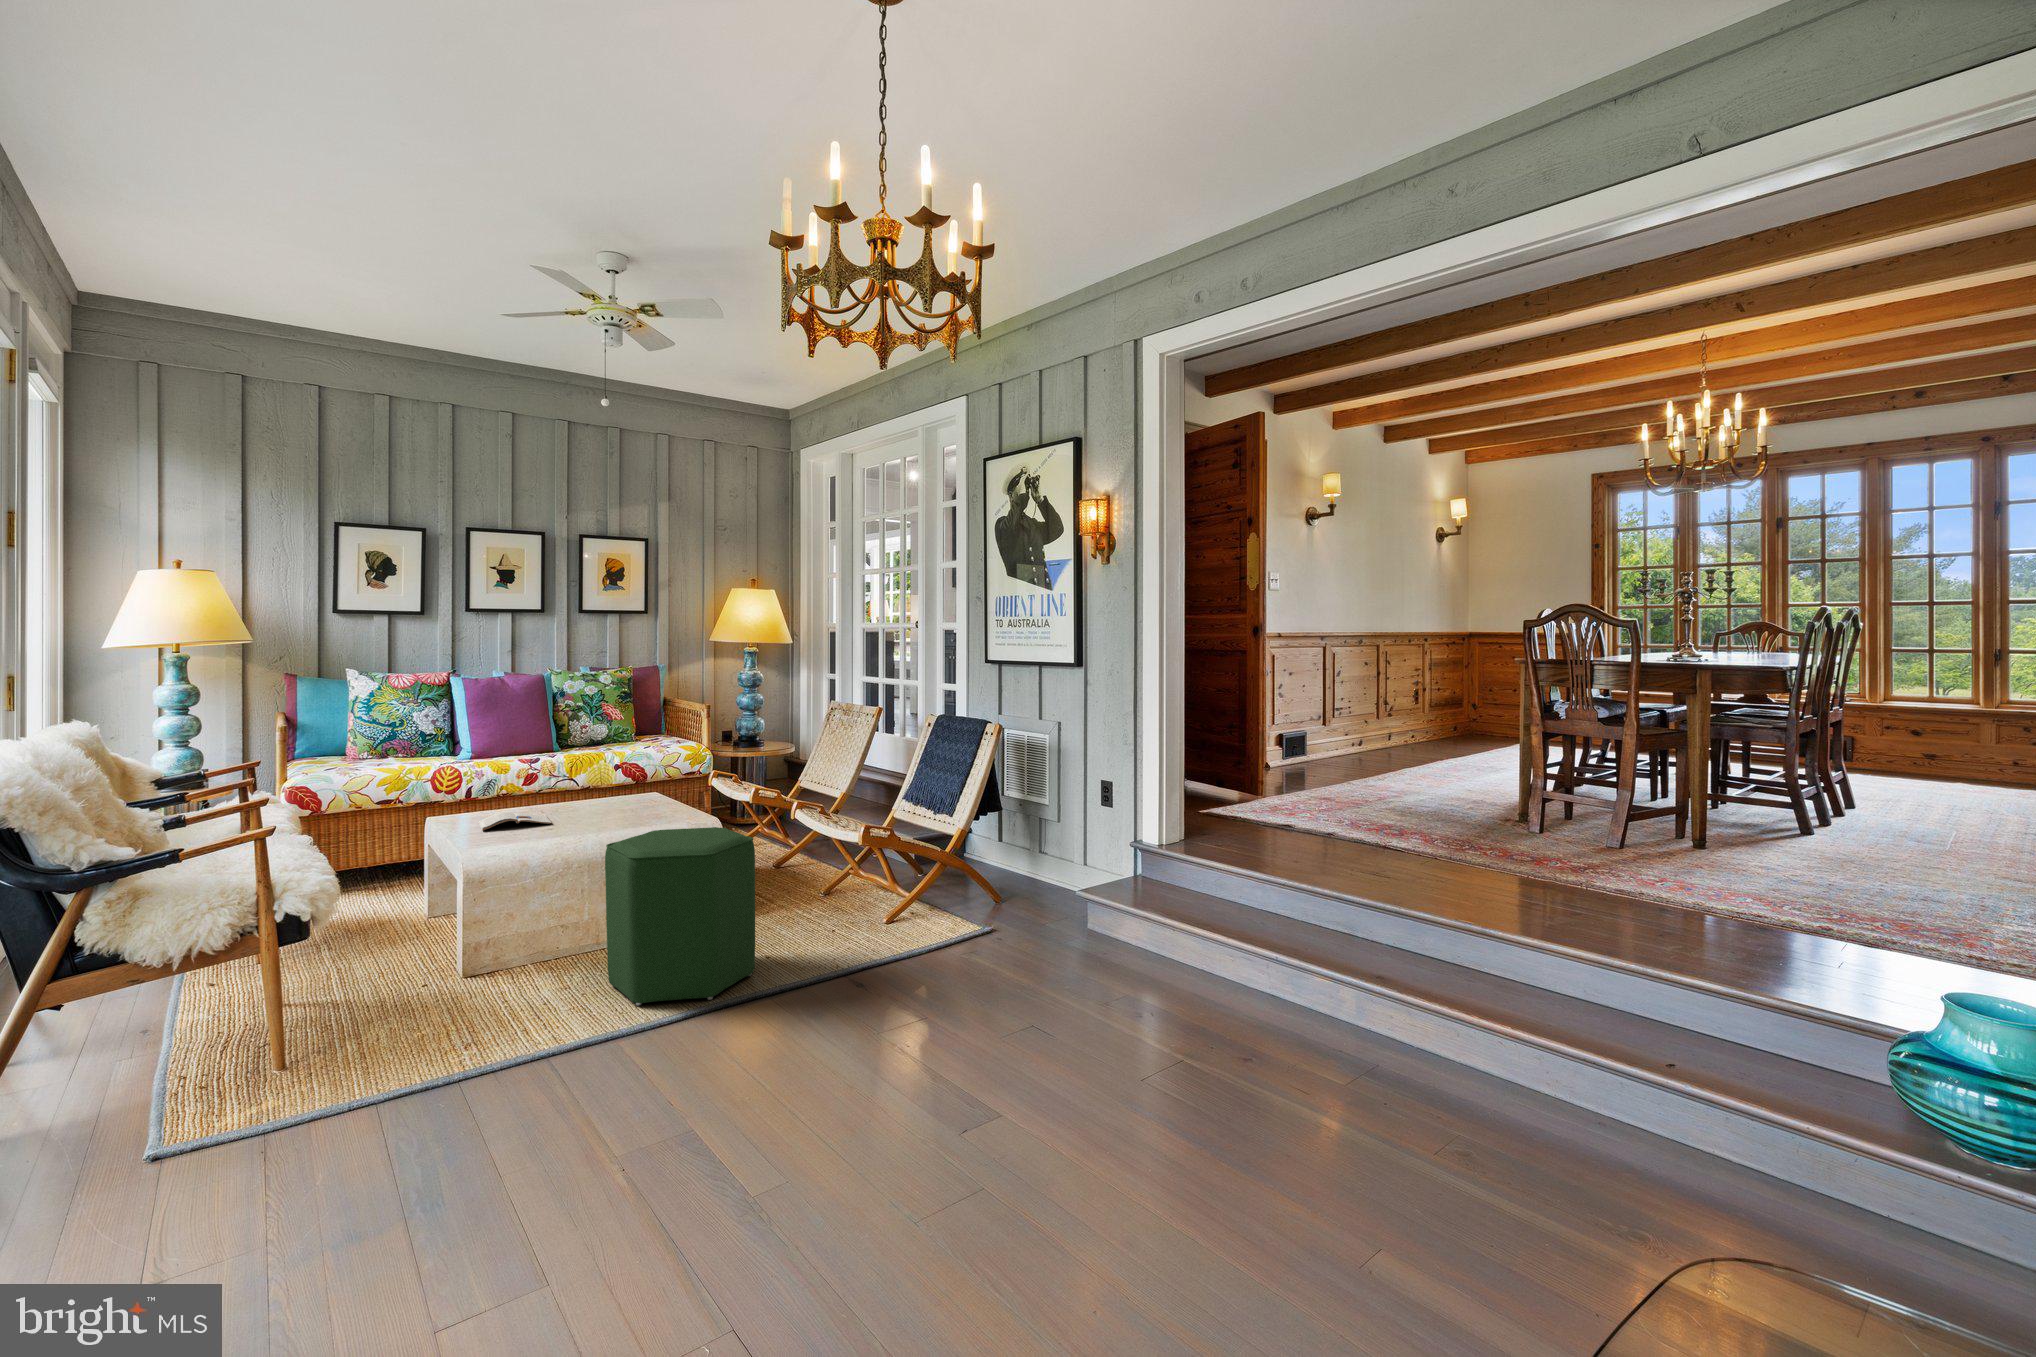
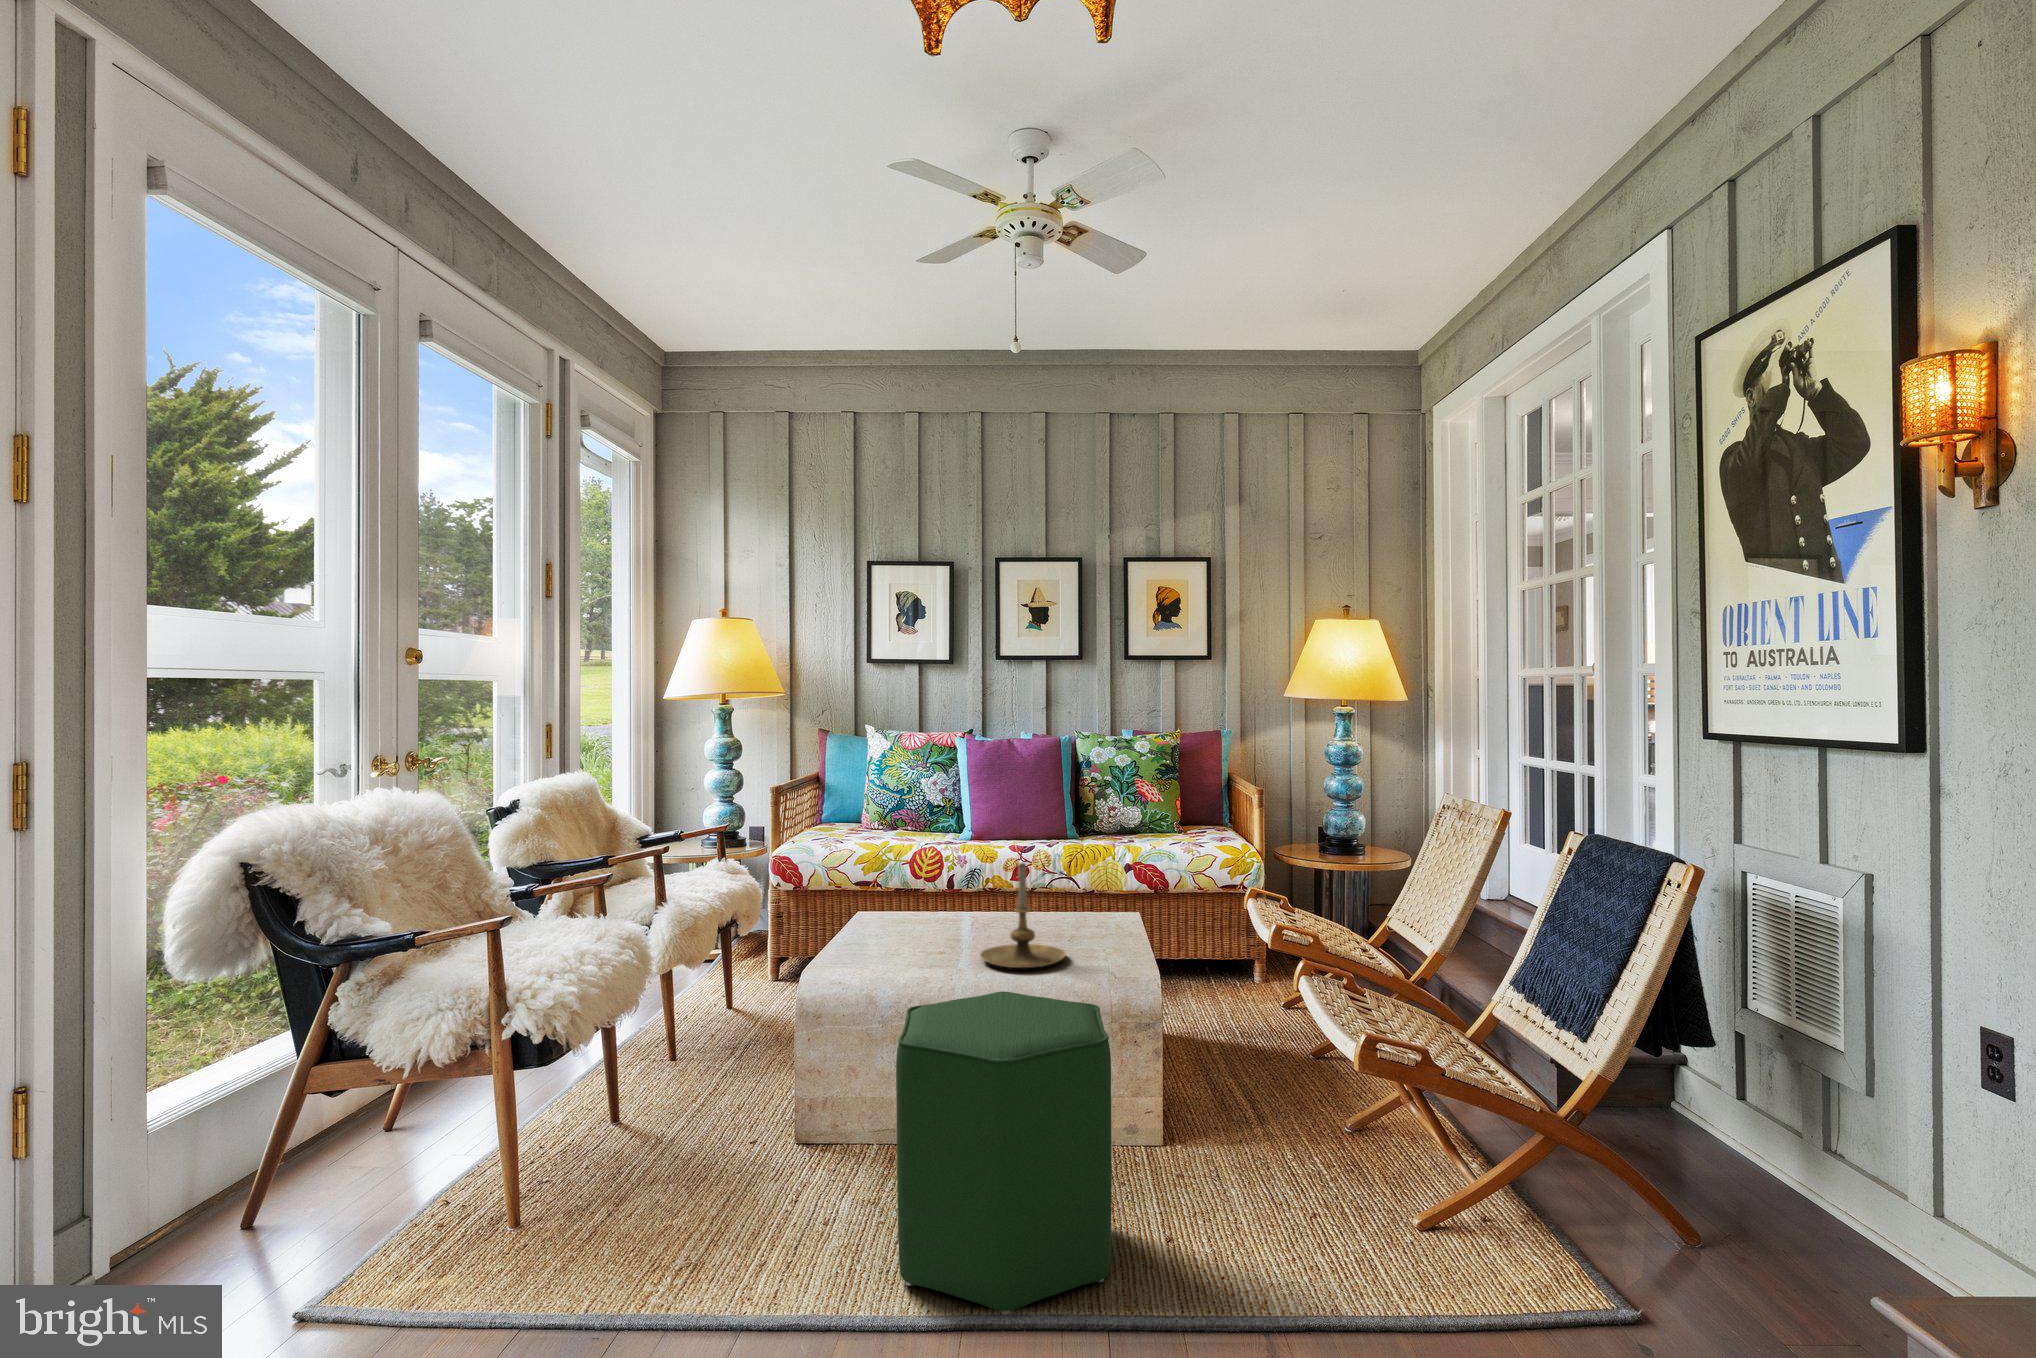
candle holder: none [586,756,651,826] -> present [980,863,1066,968]
magazine: present [479,811,551,831] -> none [865,922,957,949]

